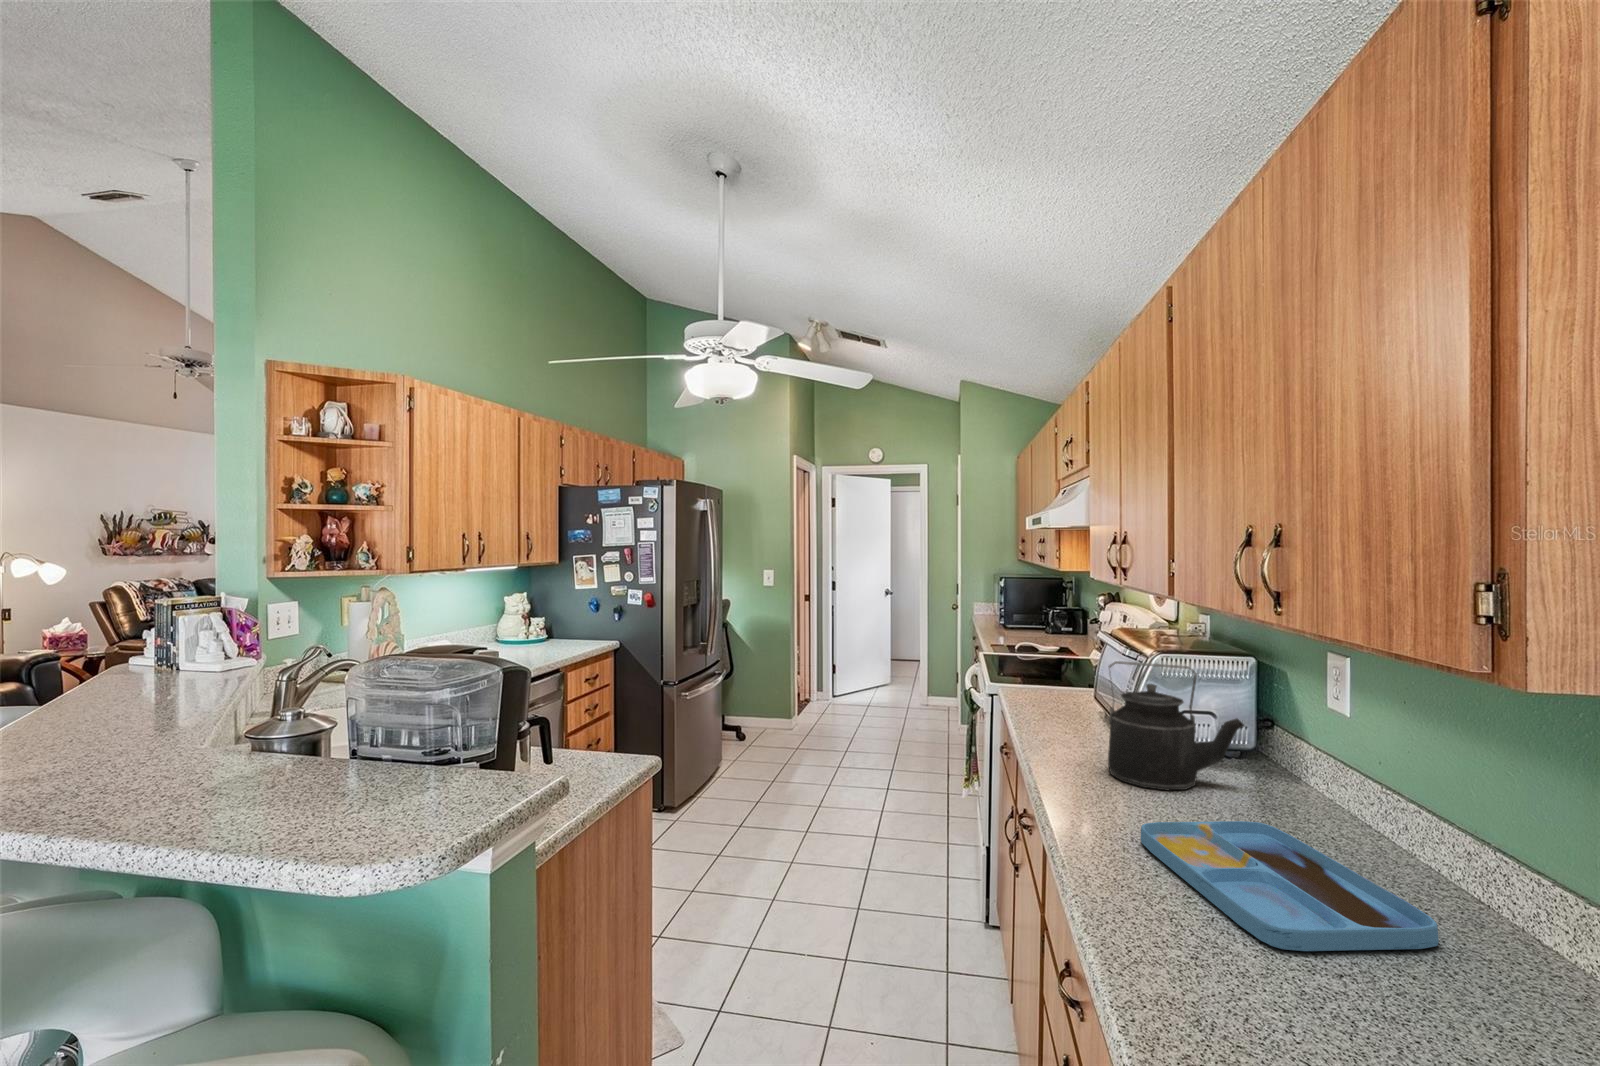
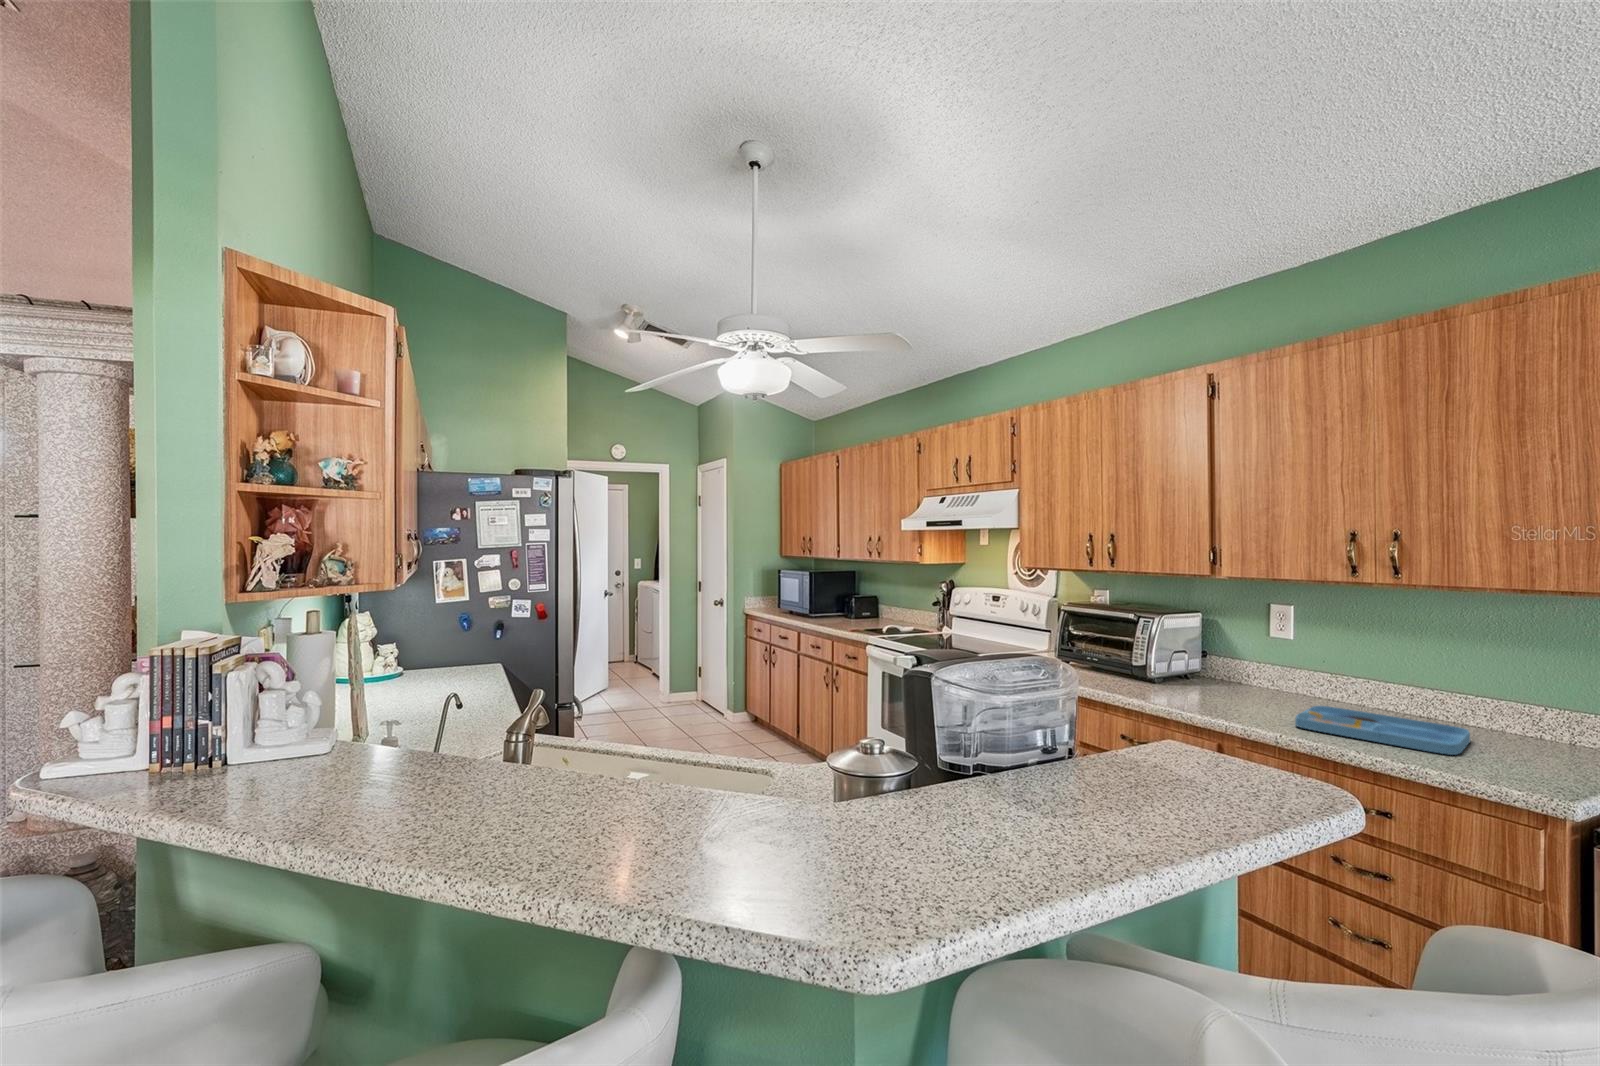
kettle: present [1108,661,1244,790] -> none [1169,622,1244,703]

